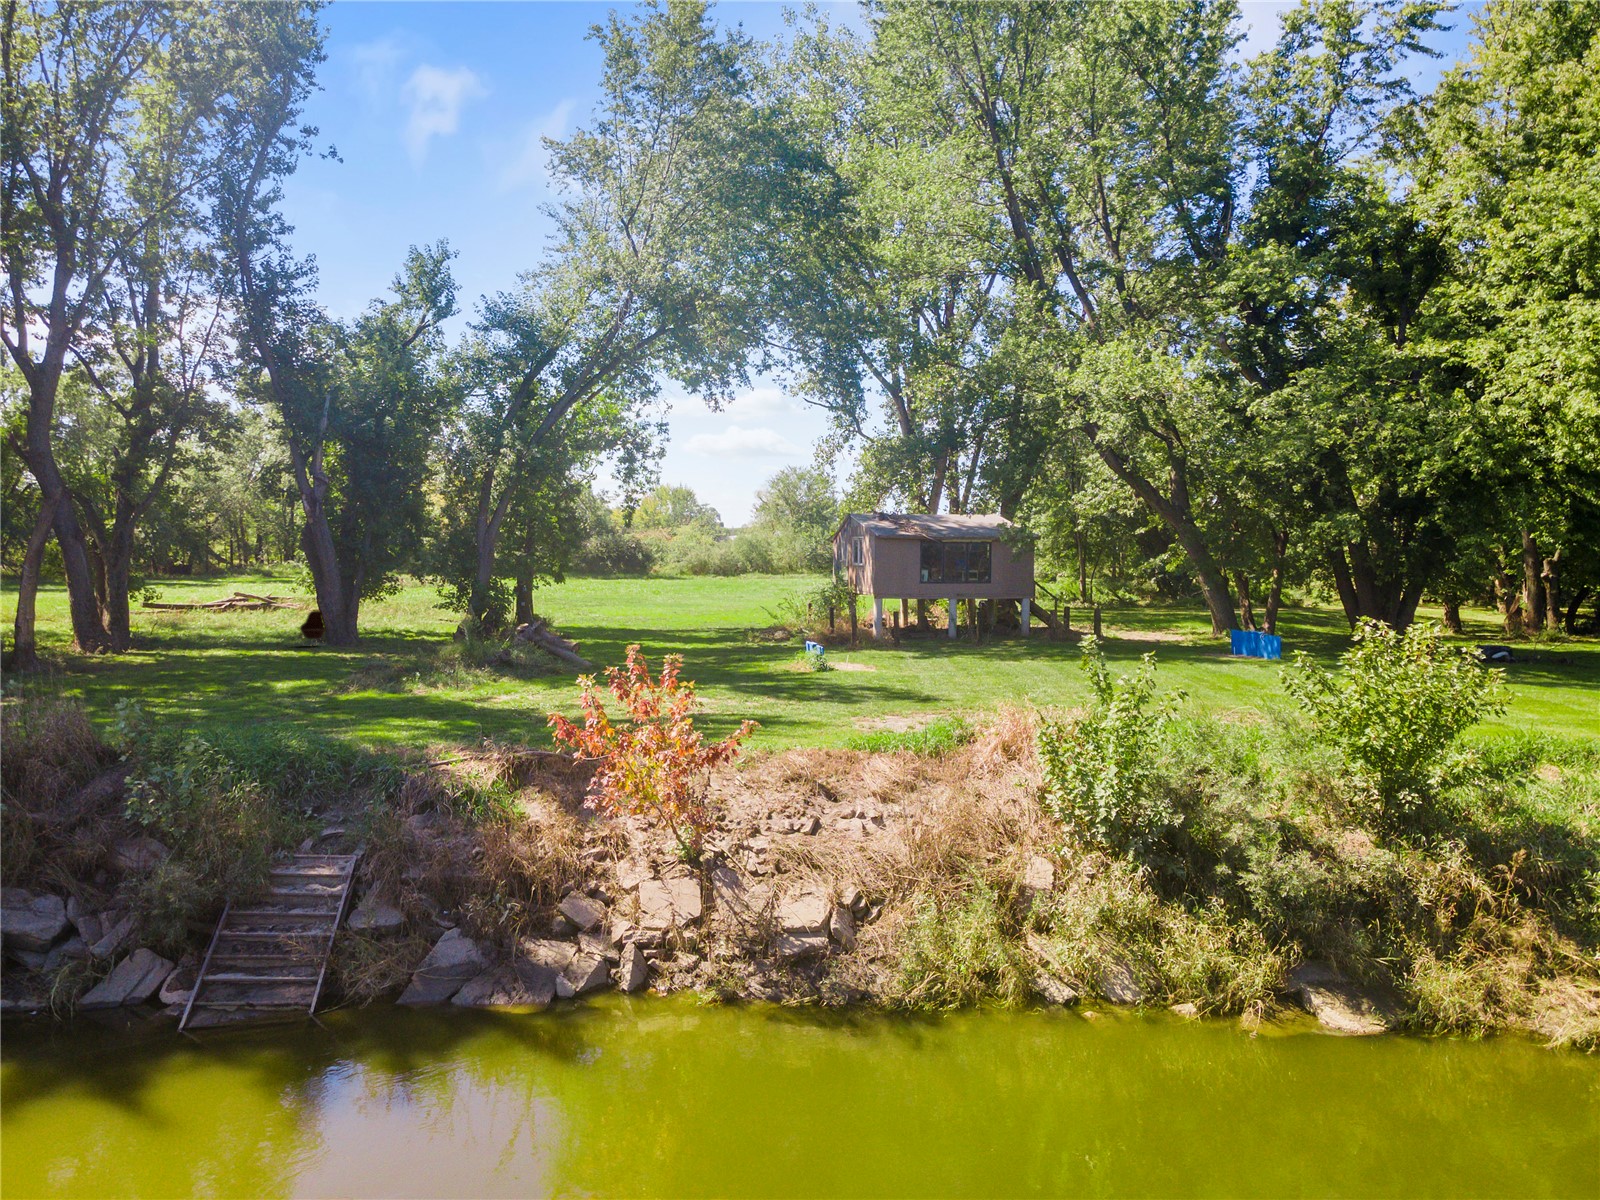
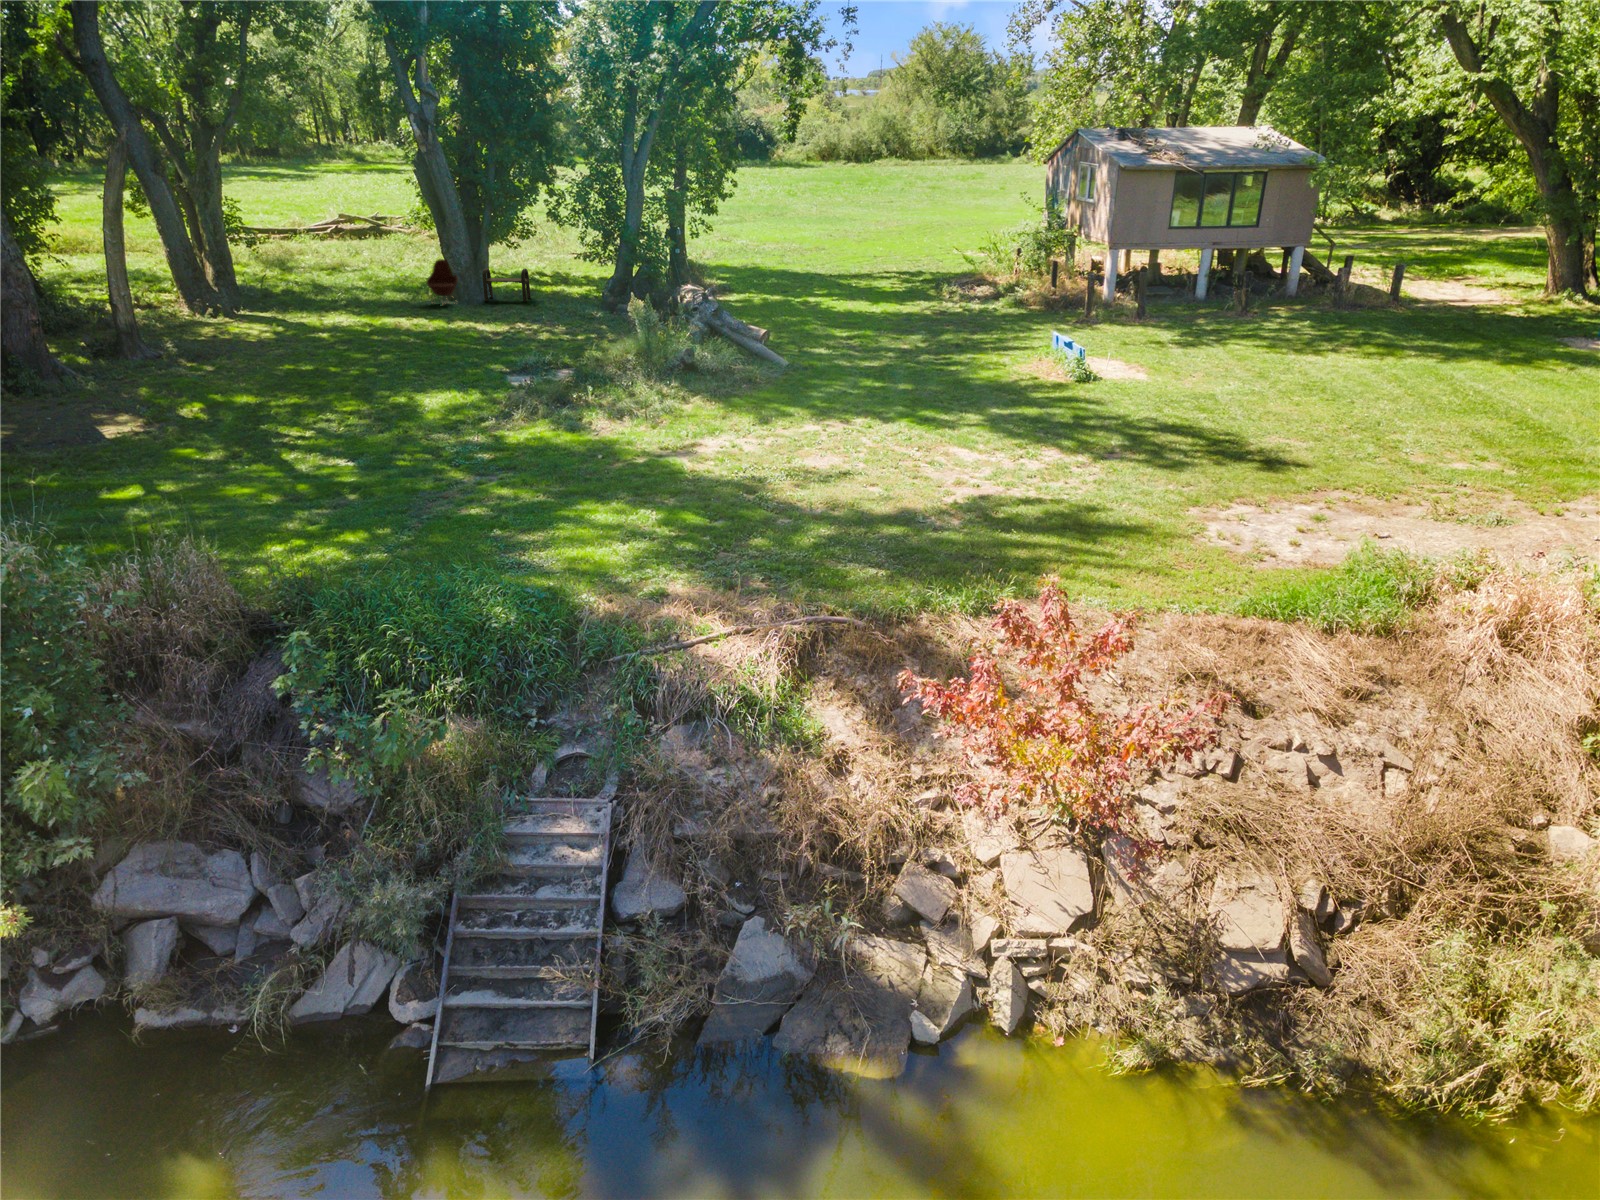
bench: none [349,617,391,644] -> present [482,268,531,302]

